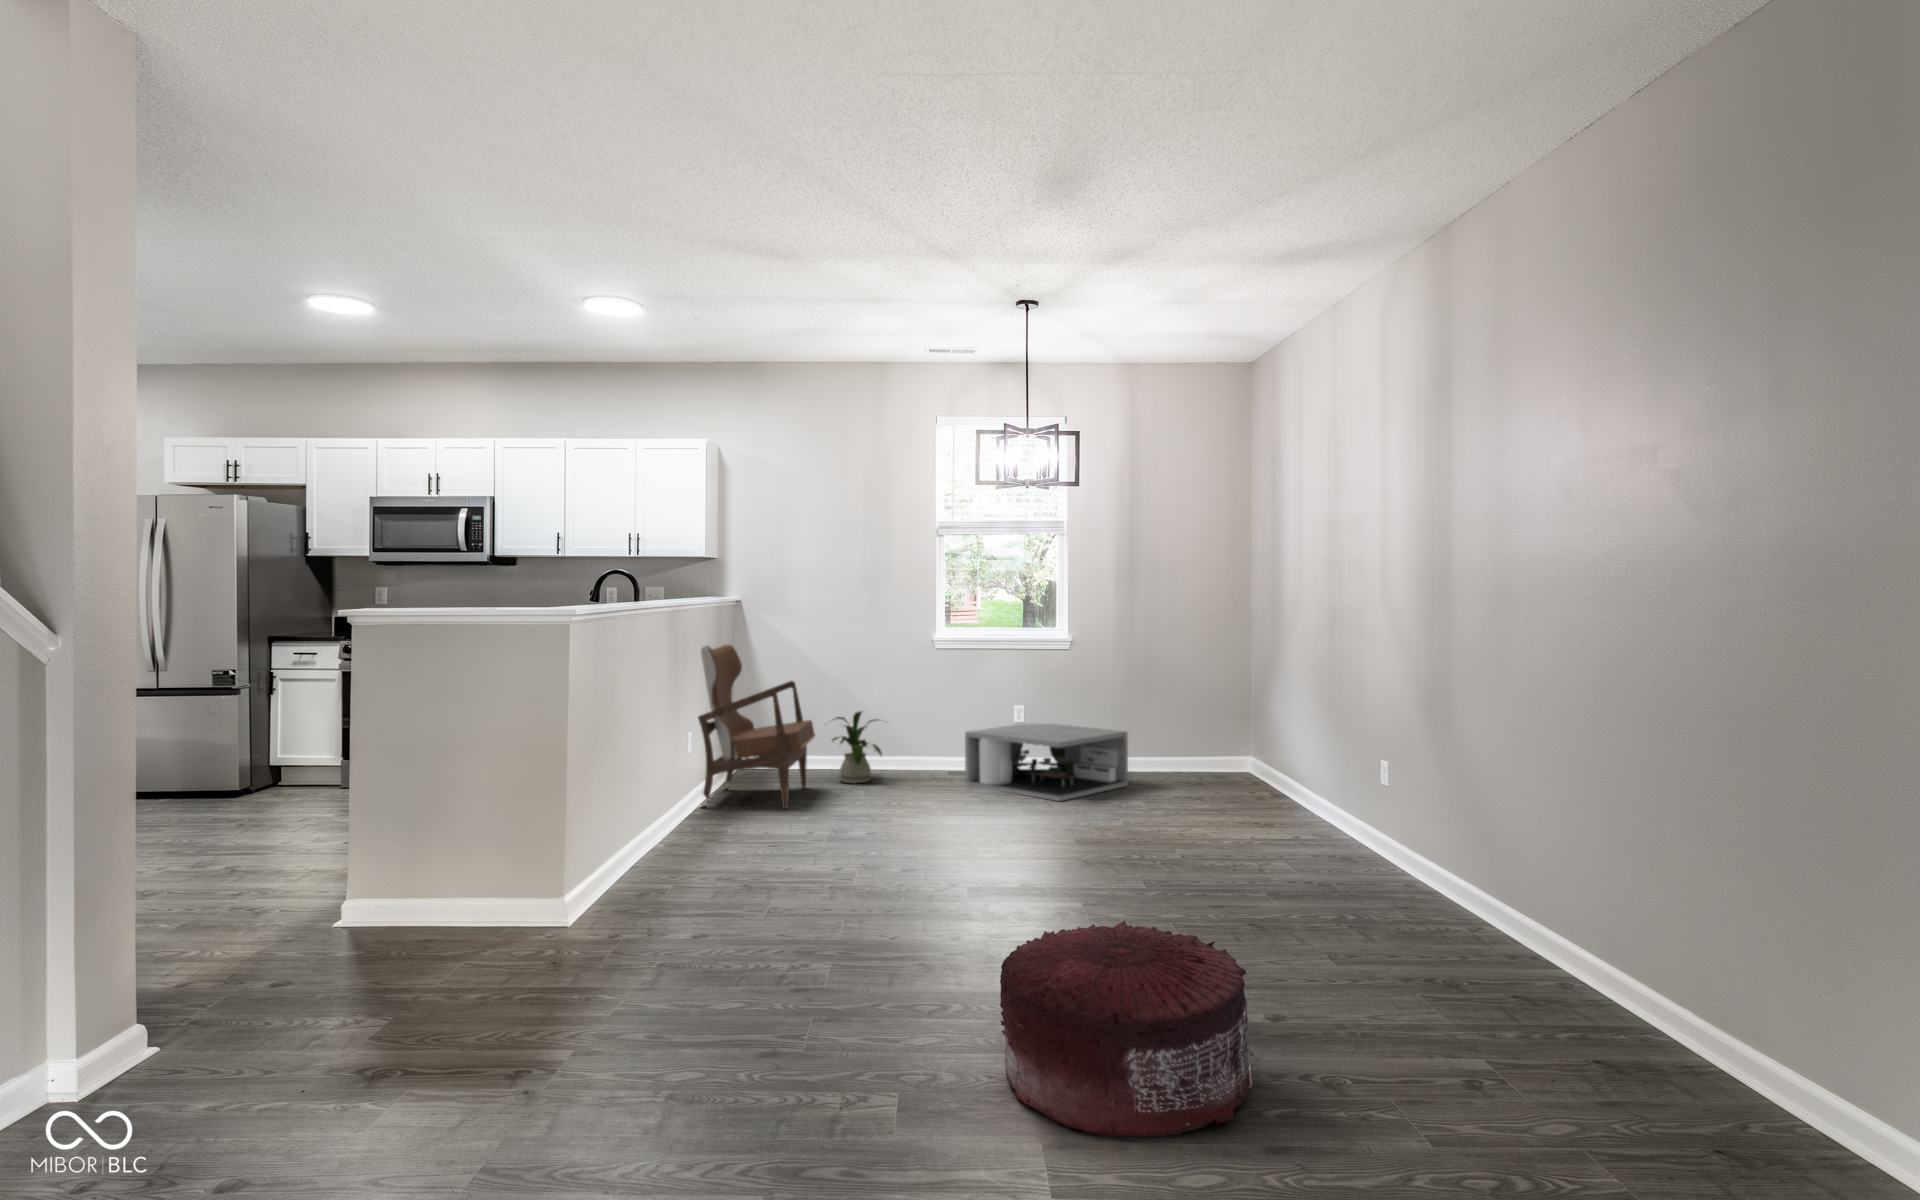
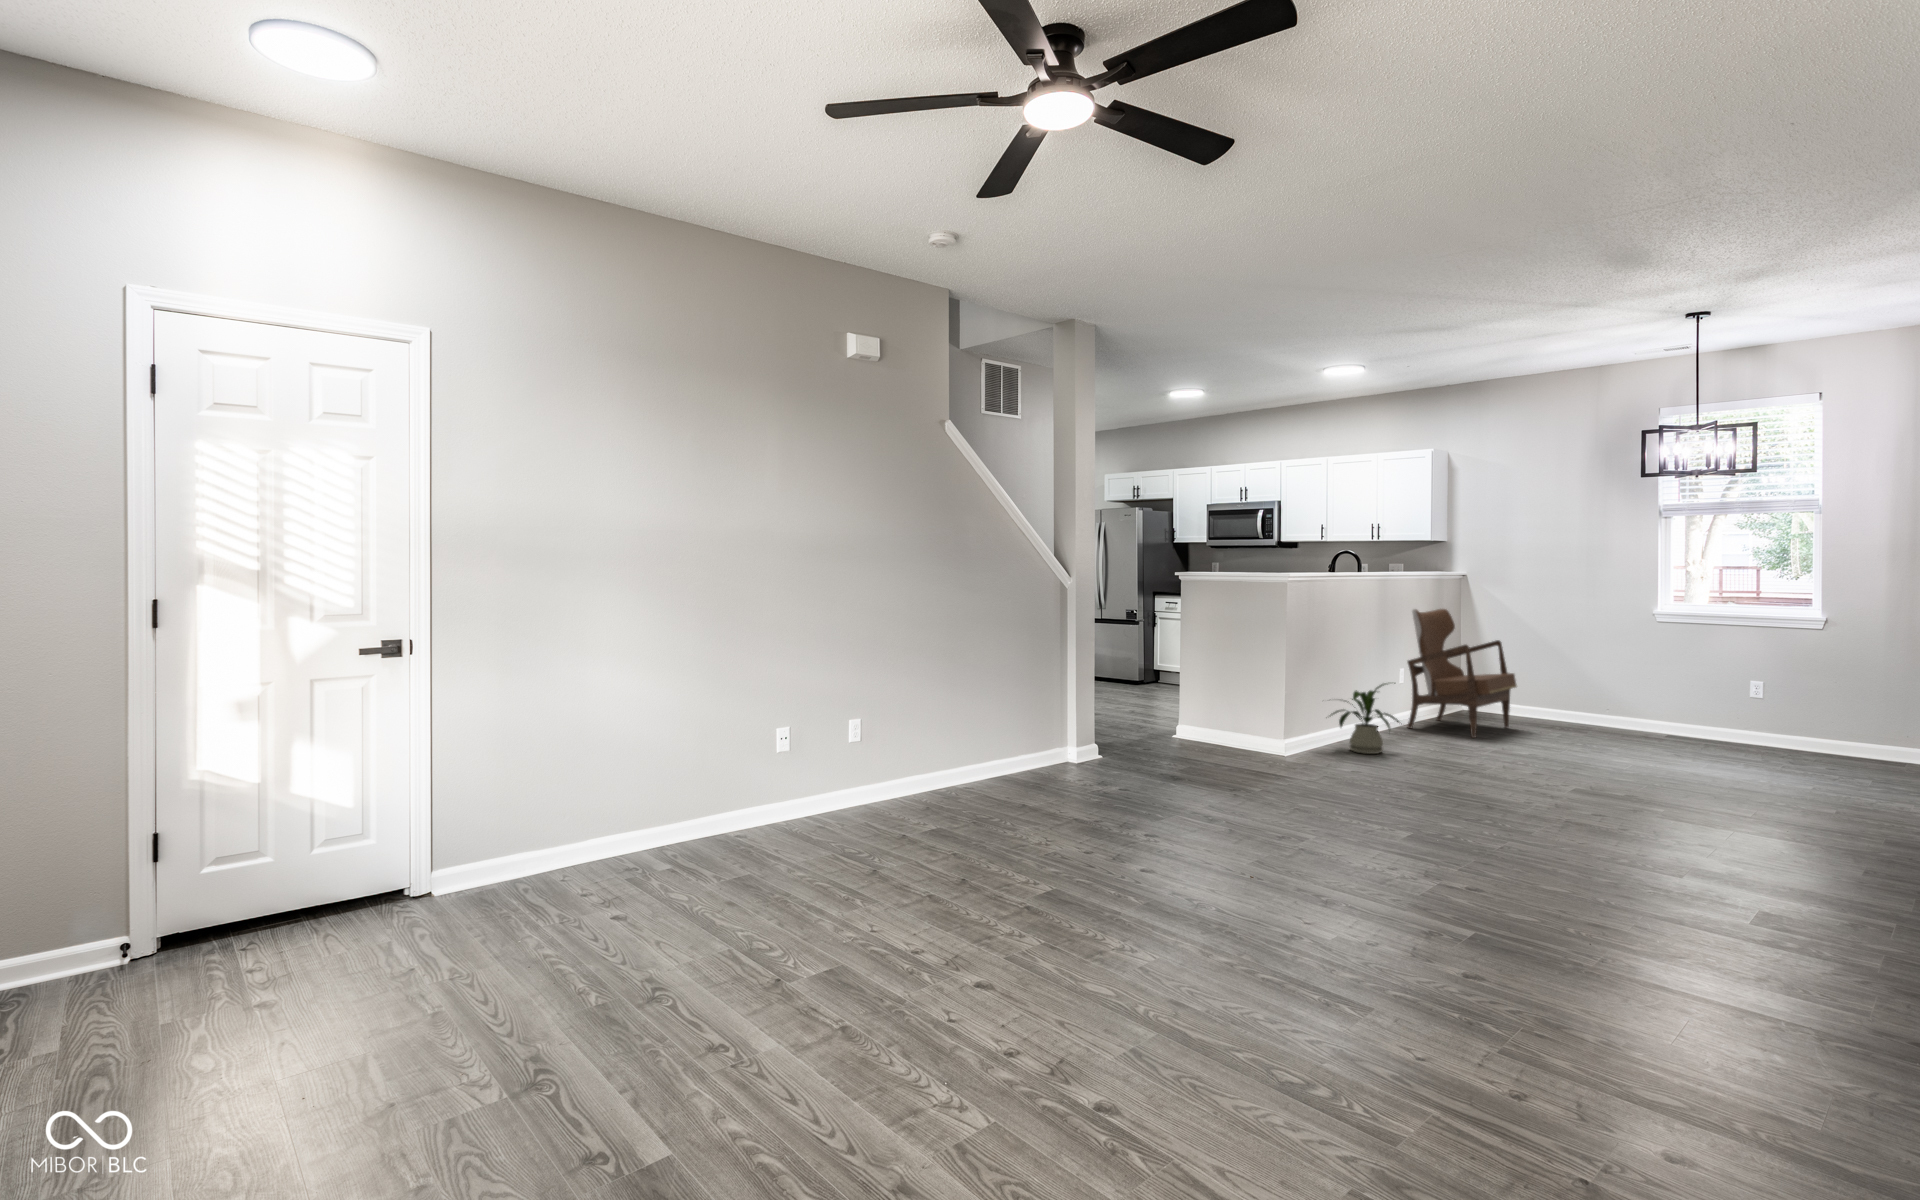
house plant: present [832,711,882,783] -> present [1330,683,1400,754]
coffee table: present [965,724,1128,801] -> none [1673,698,1882,774]
pouf: present [1000,921,1252,1138] -> none [1448,800,1634,915]

